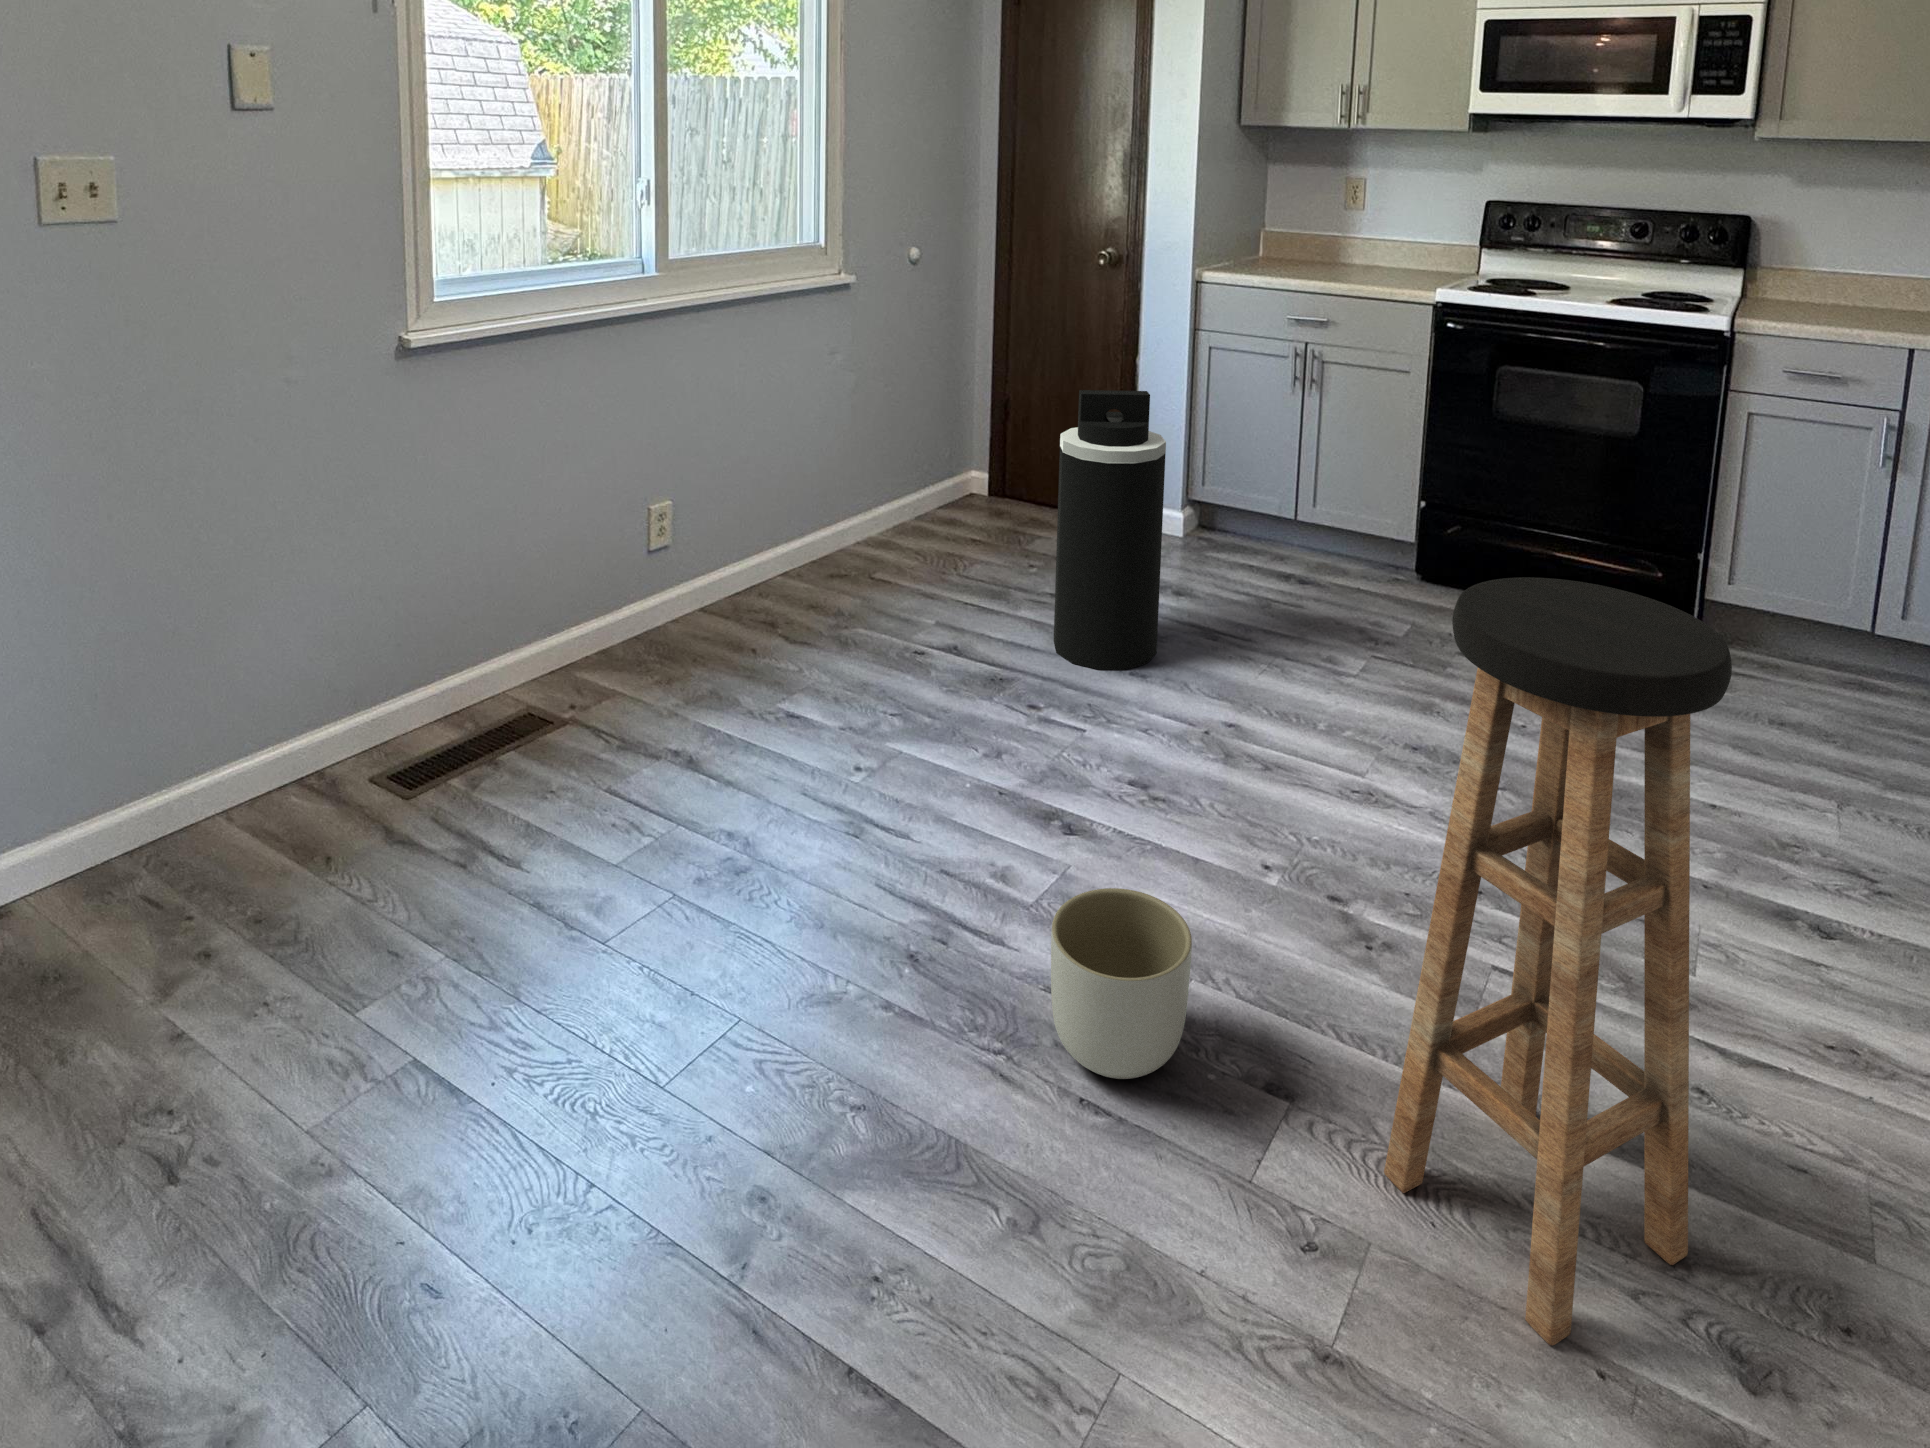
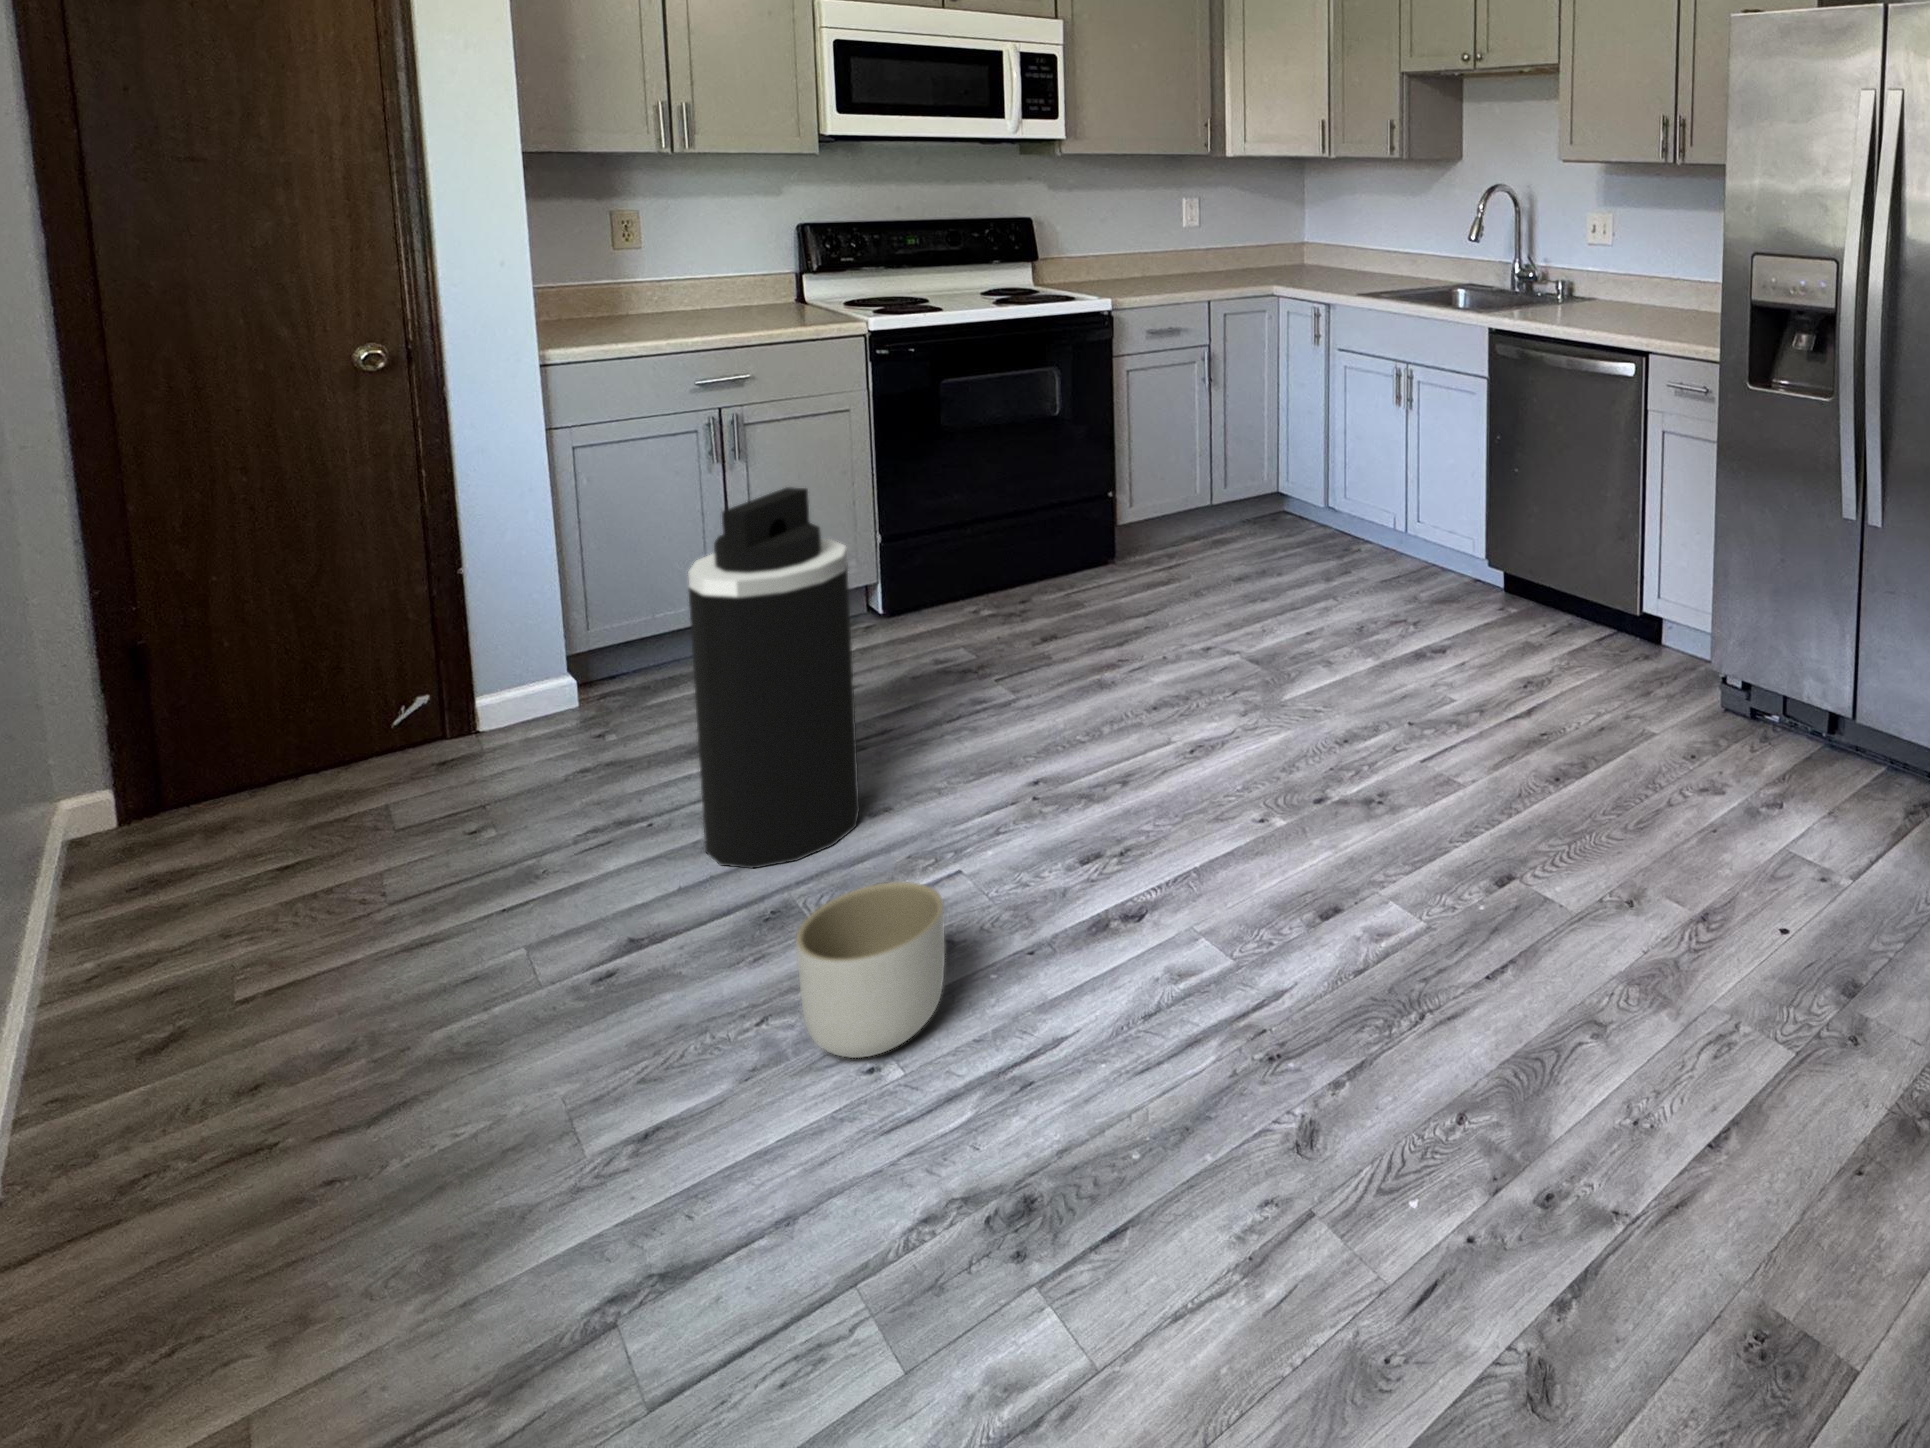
bar stool: present [1384,577,1732,1345] -> none [1540,434,1697,858]
planter: present [1051,888,1192,1079] -> present [796,882,945,1058]

